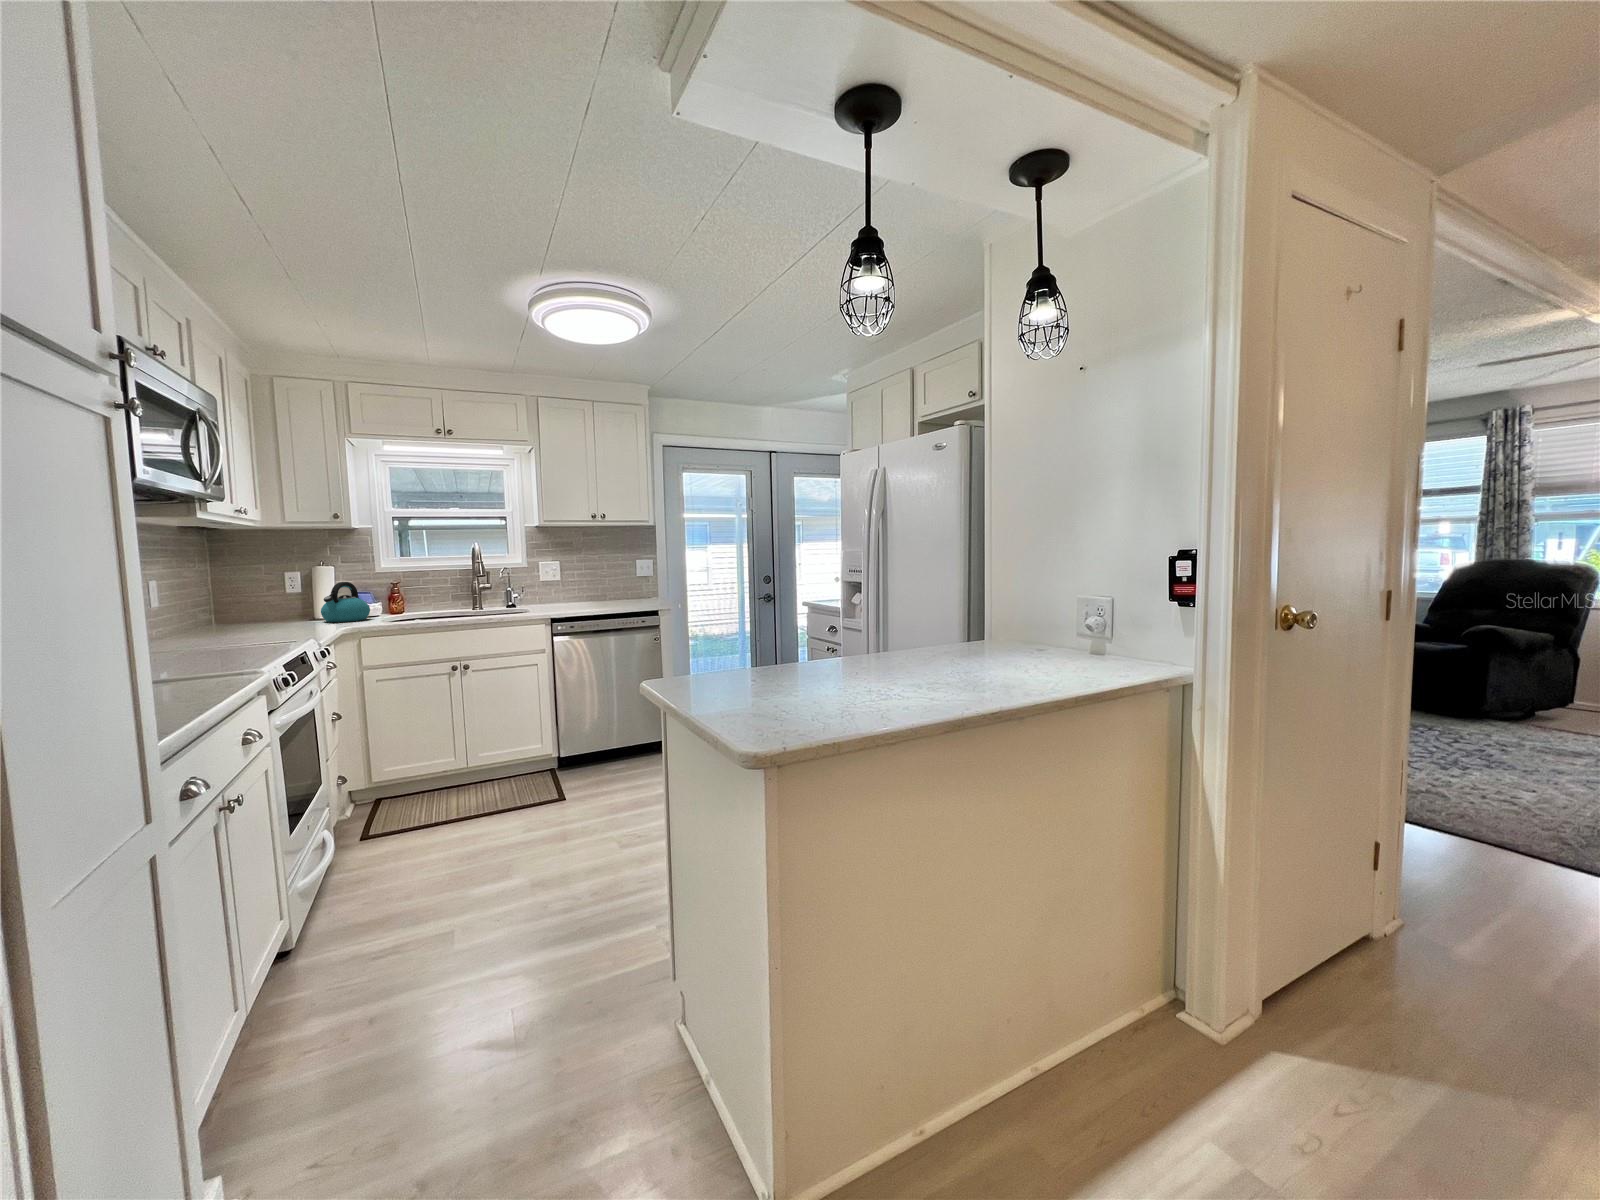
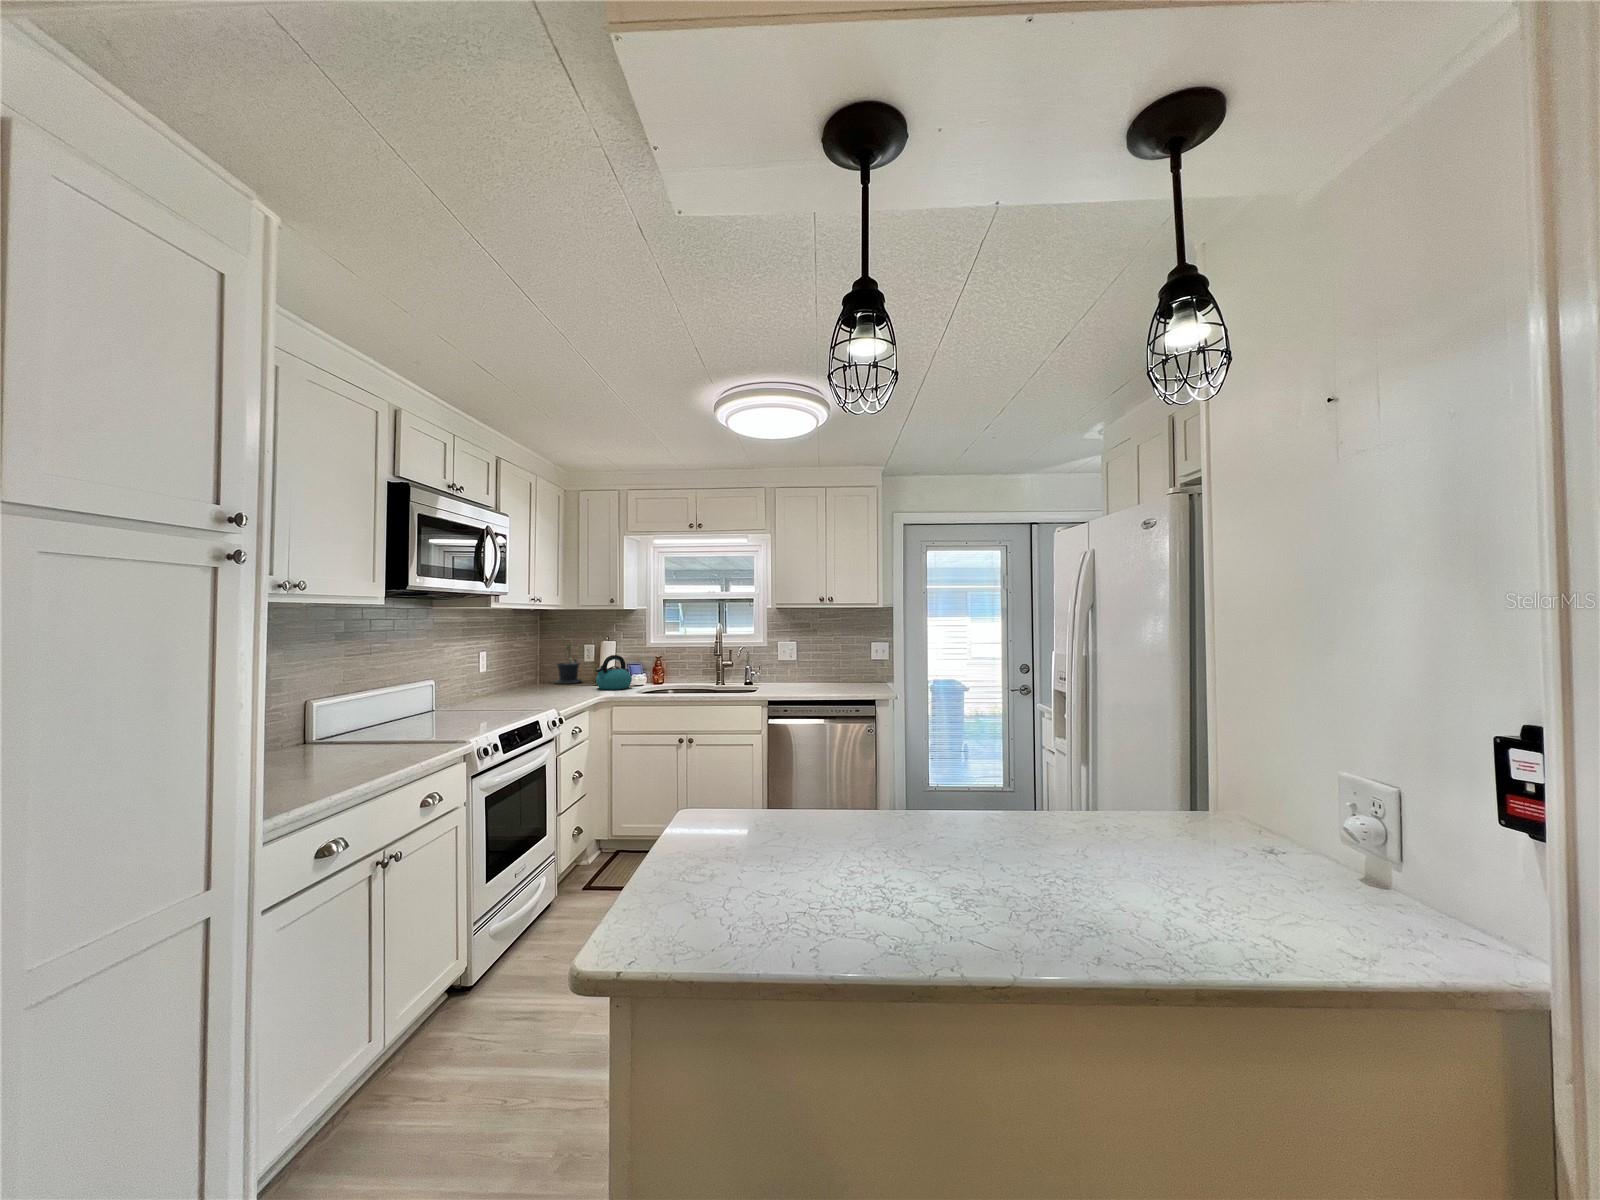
potted plant: none [233,564,287,623] -> present [555,637,582,684]

